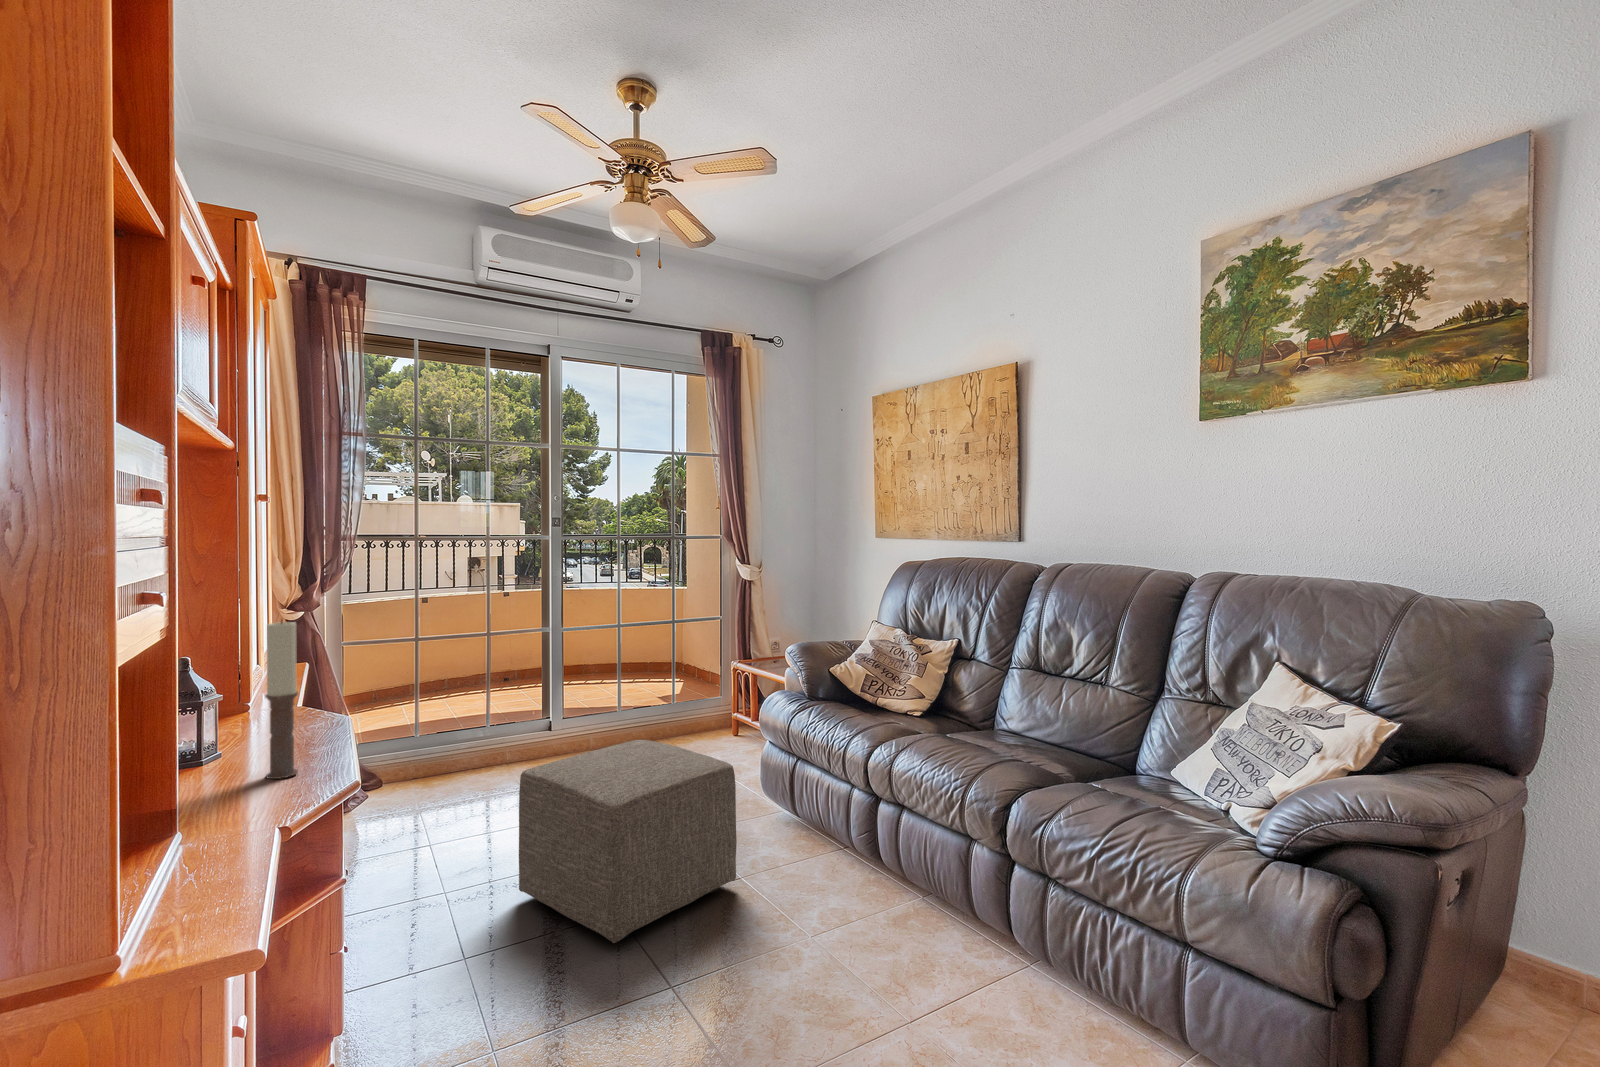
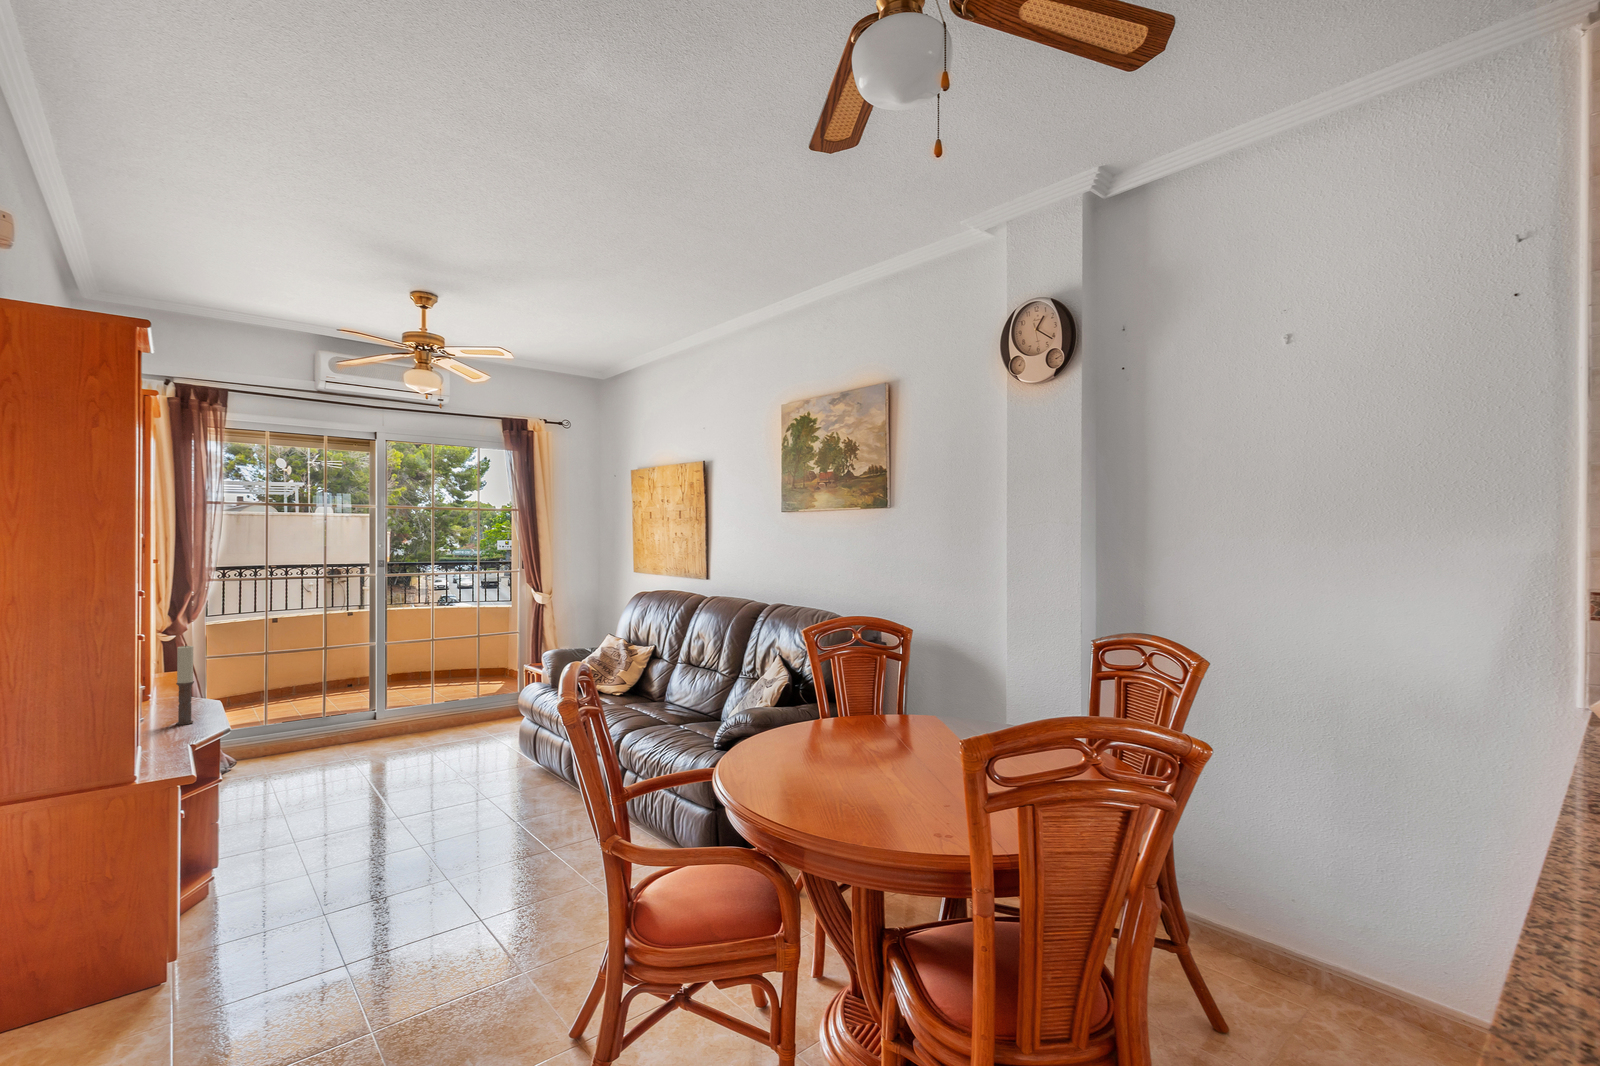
ottoman: present [519,740,737,943] -> none [333,715,480,830]

